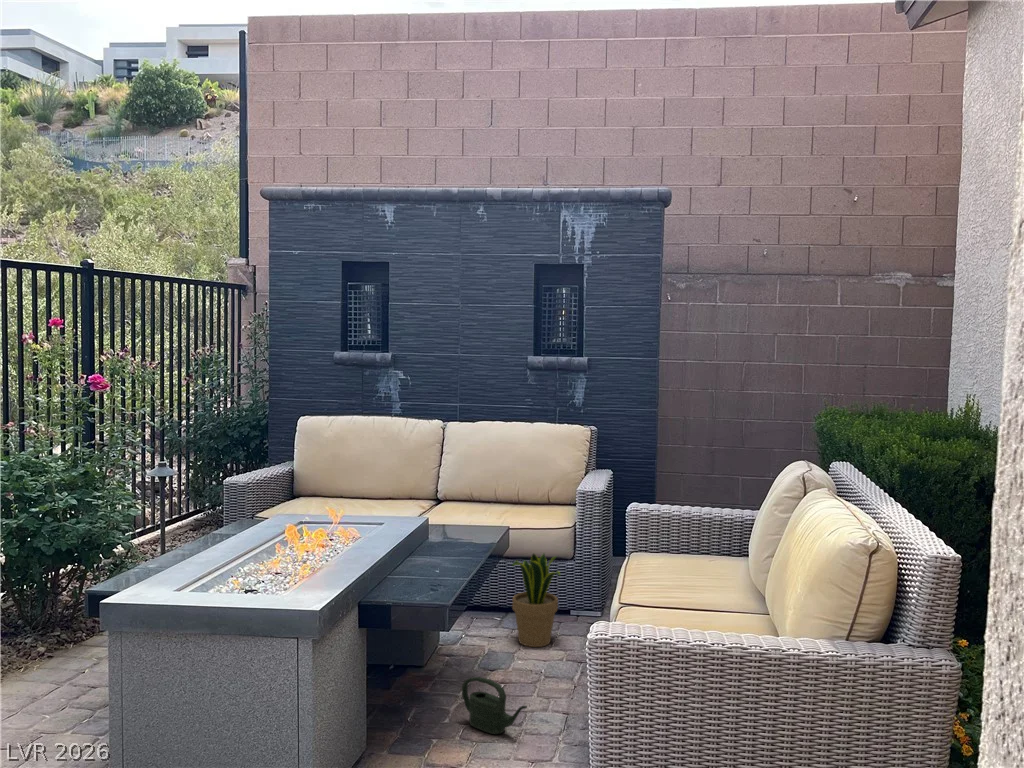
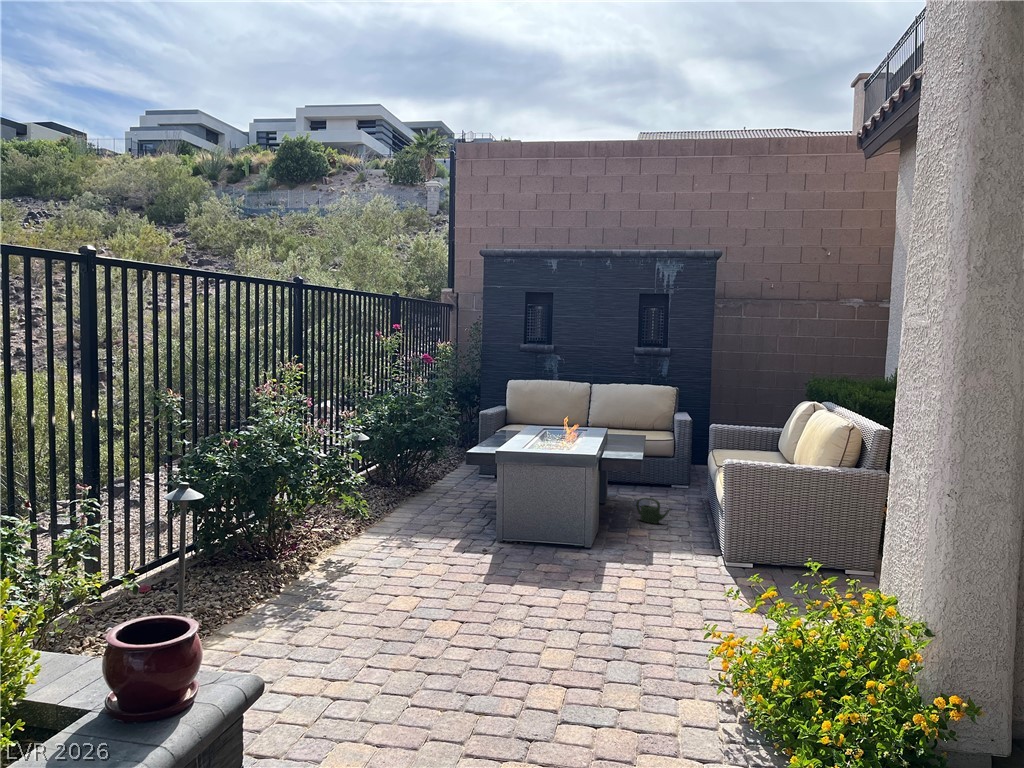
potted plant: present [512,554,560,647] -> none [644,448,671,497]

